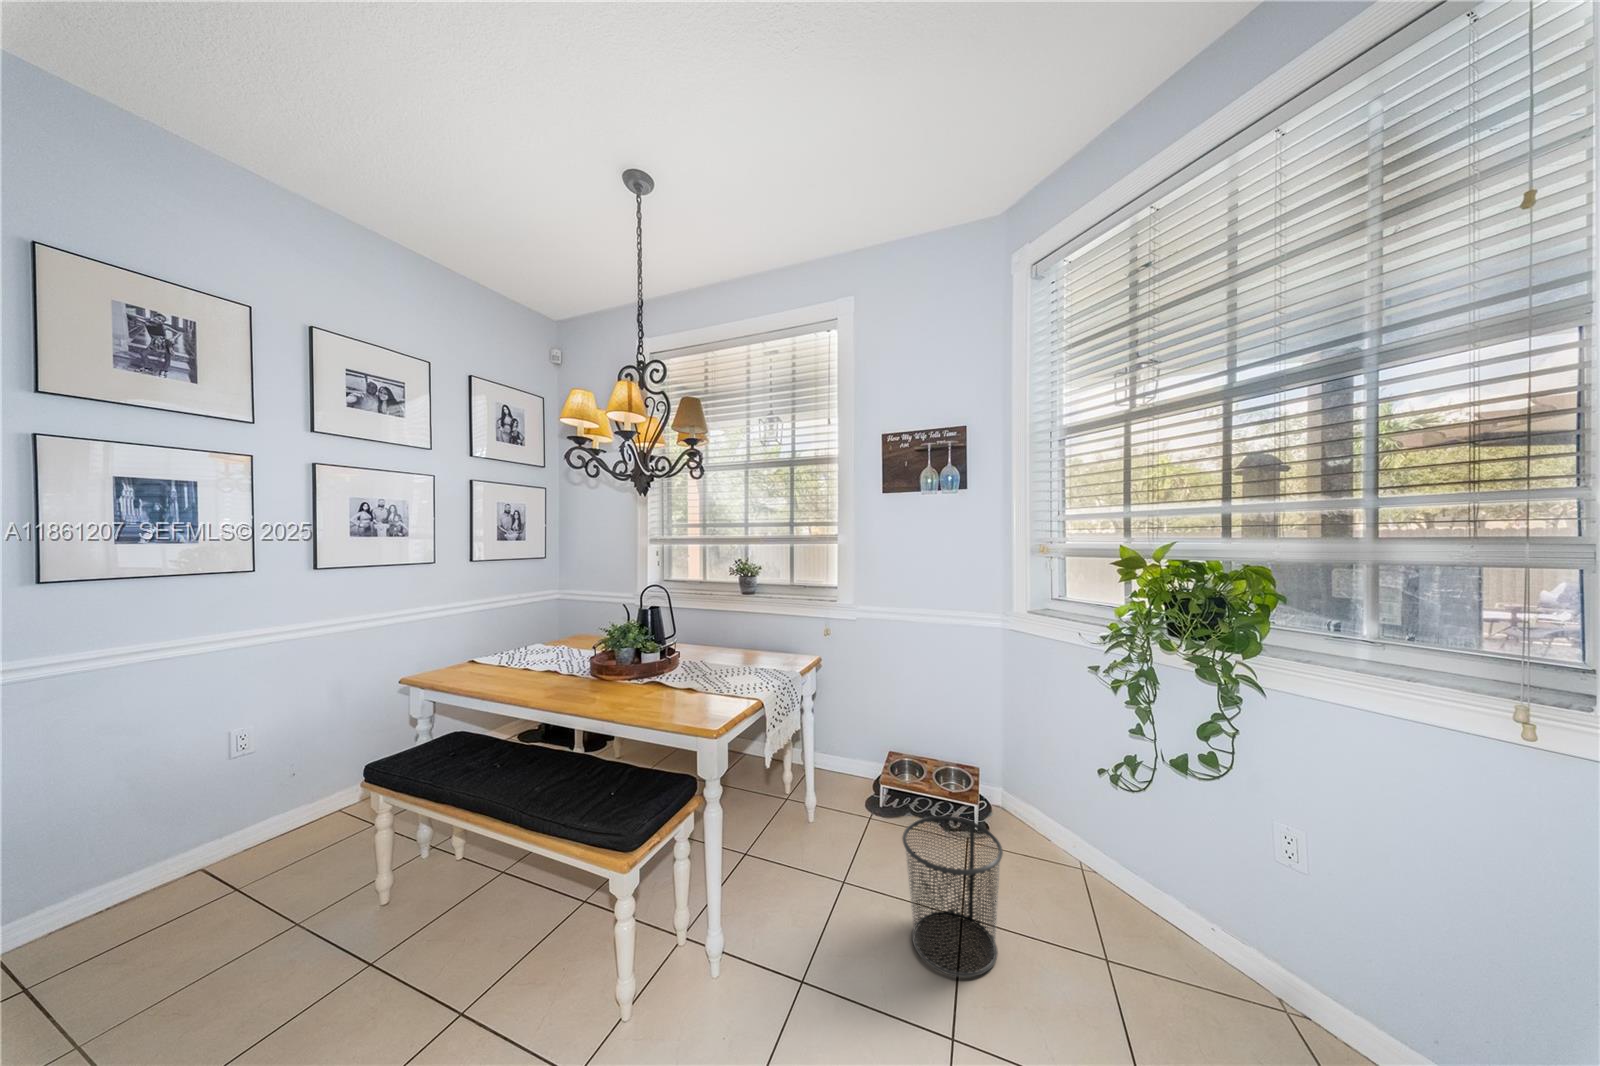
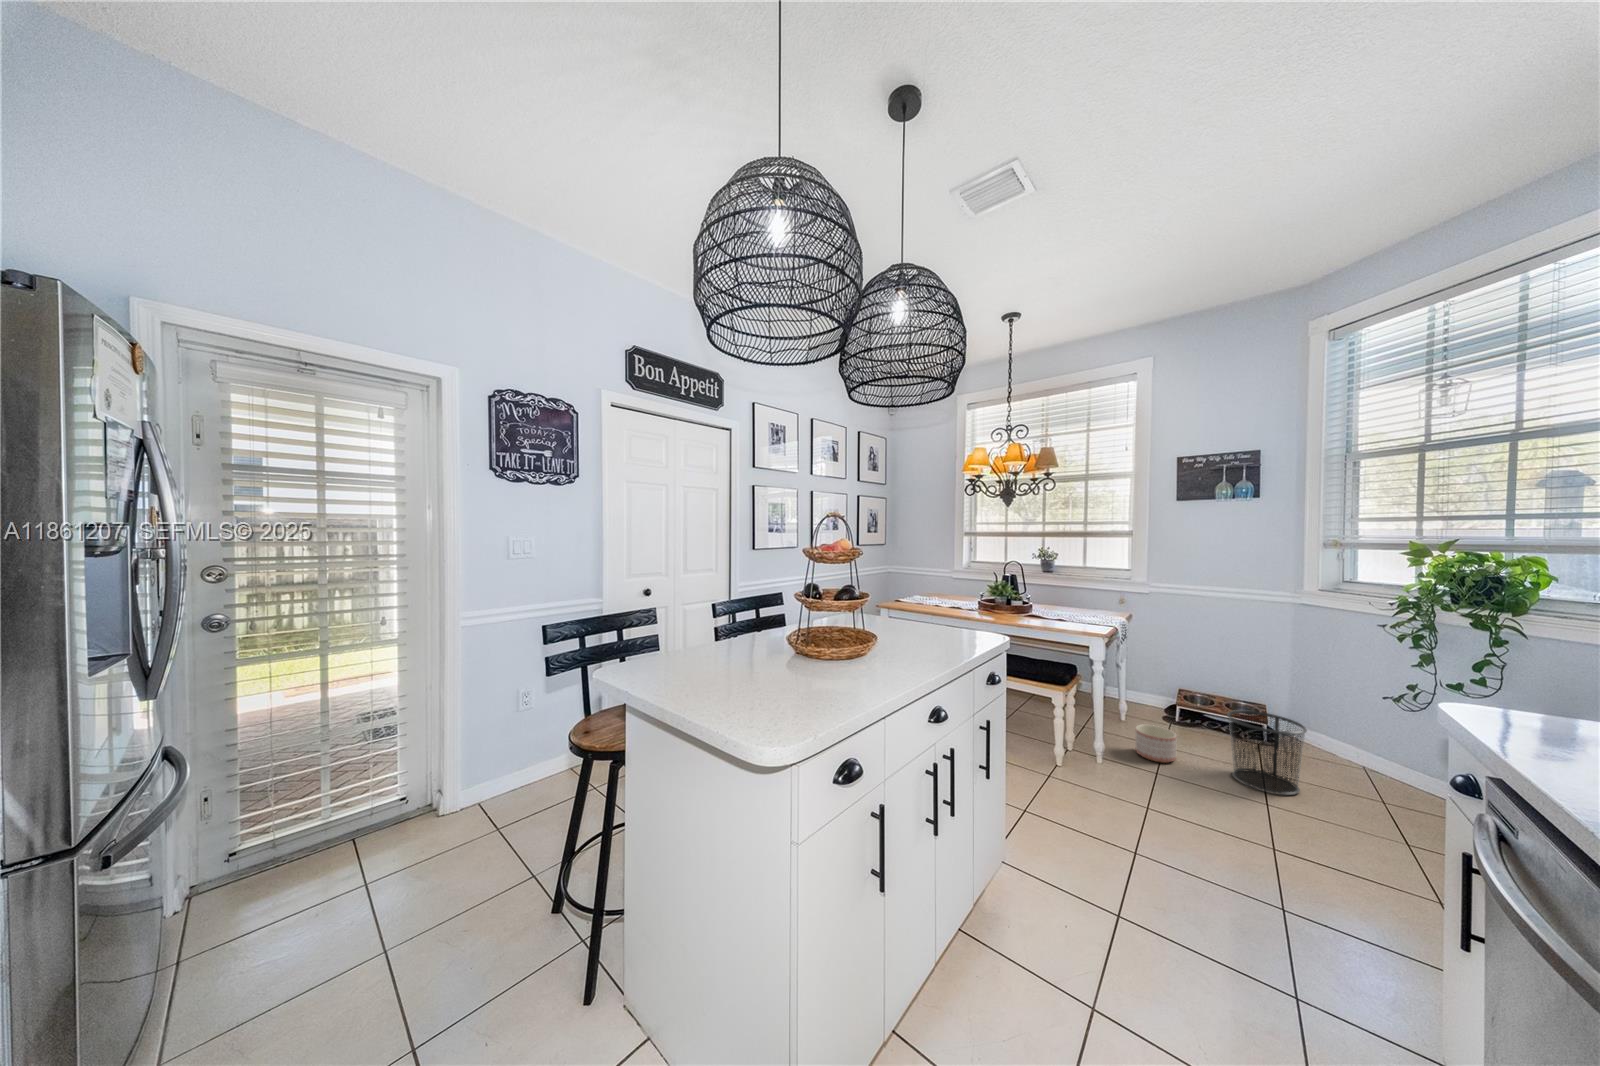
planter: none [788,848,844,923] -> present [1136,725,1177,763]

